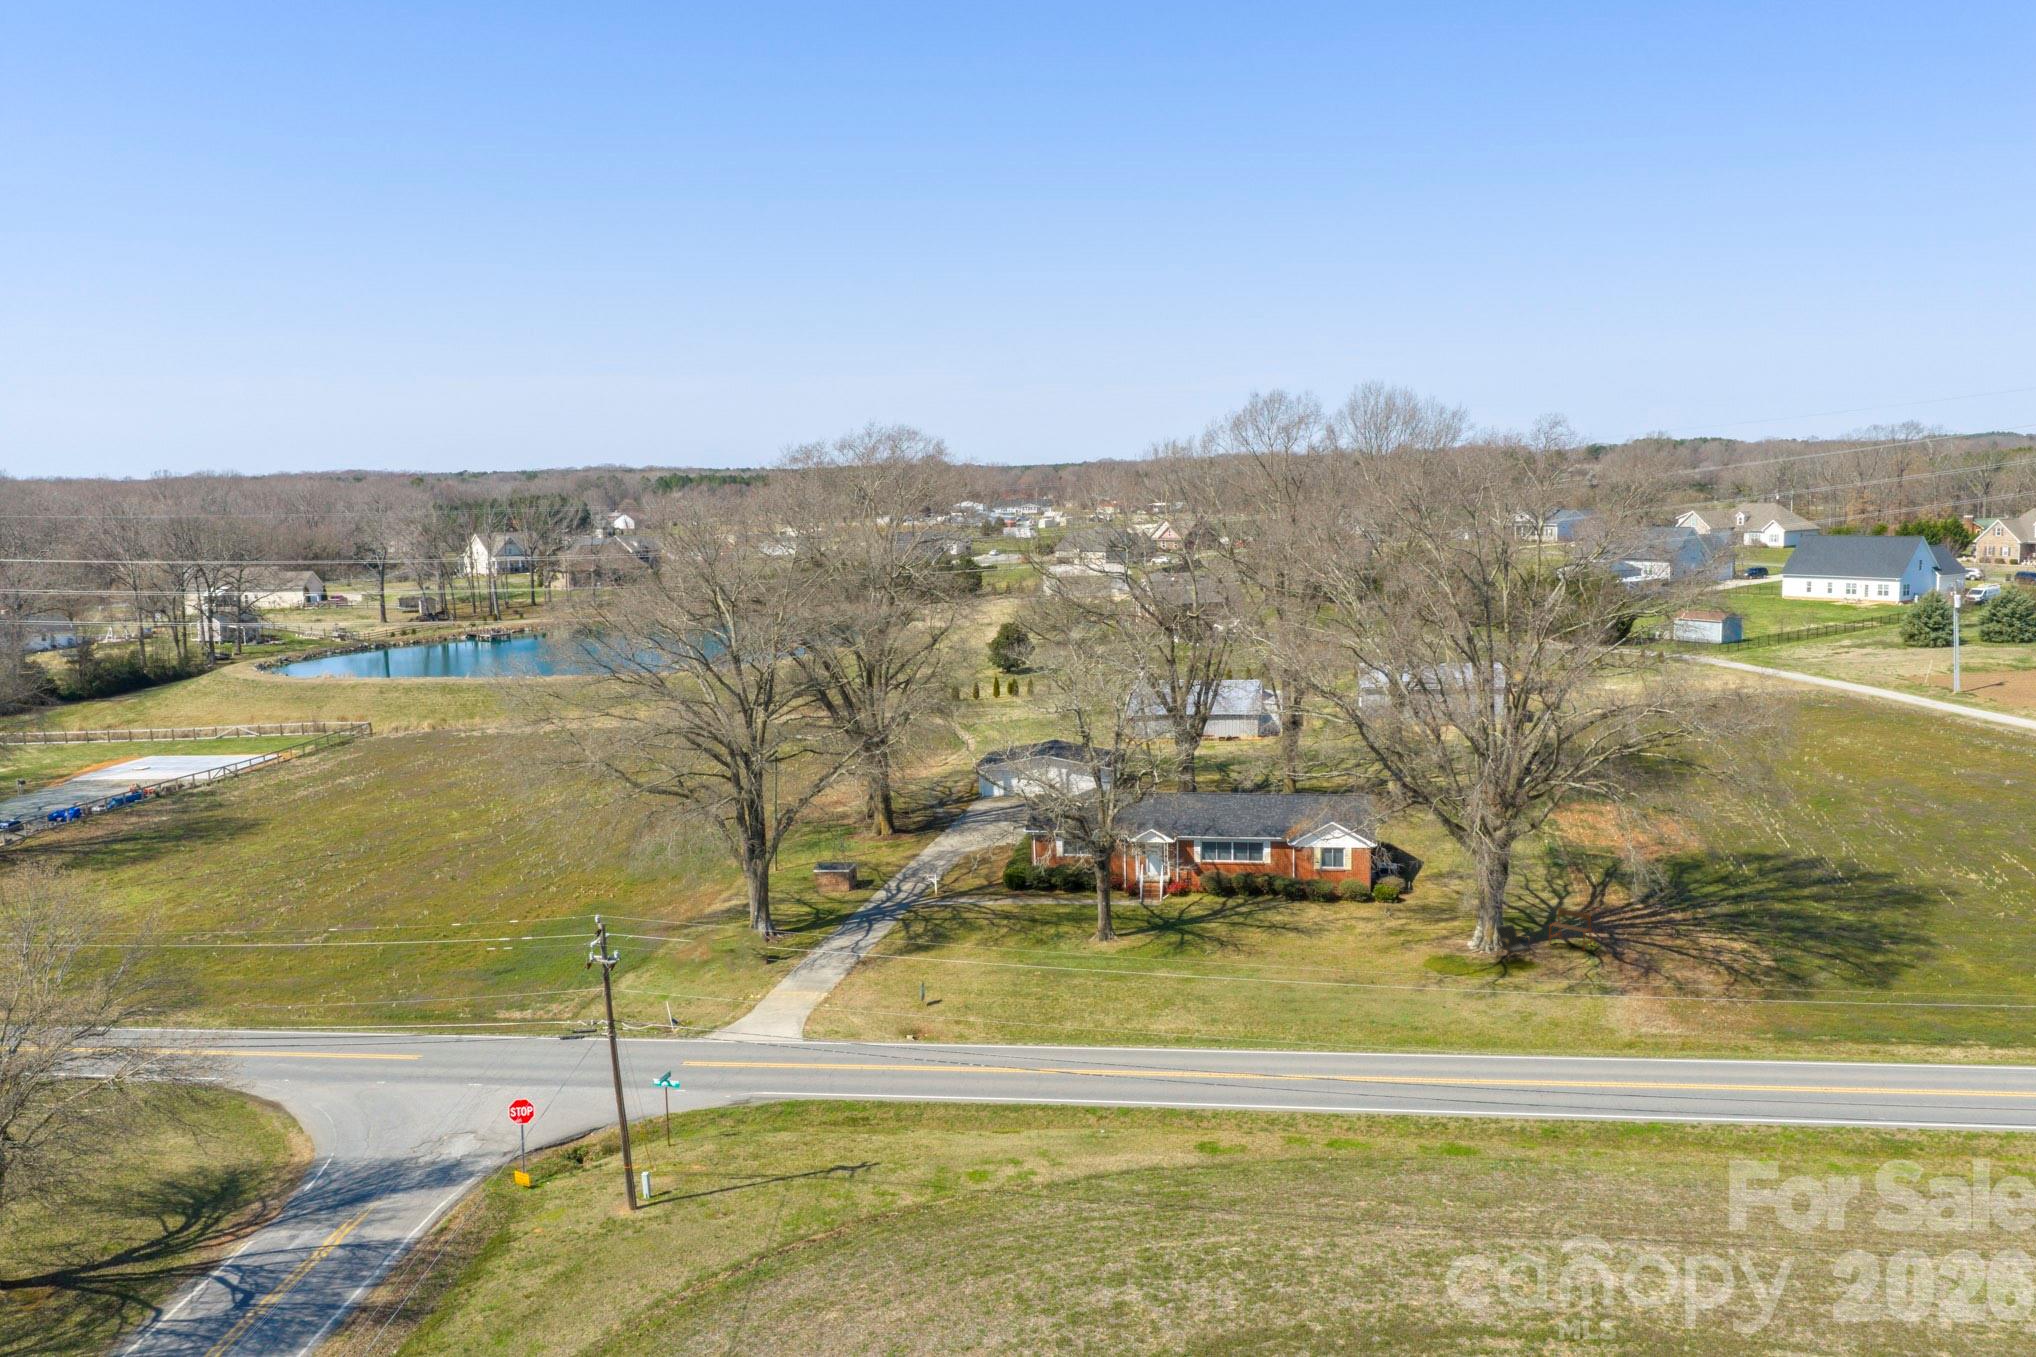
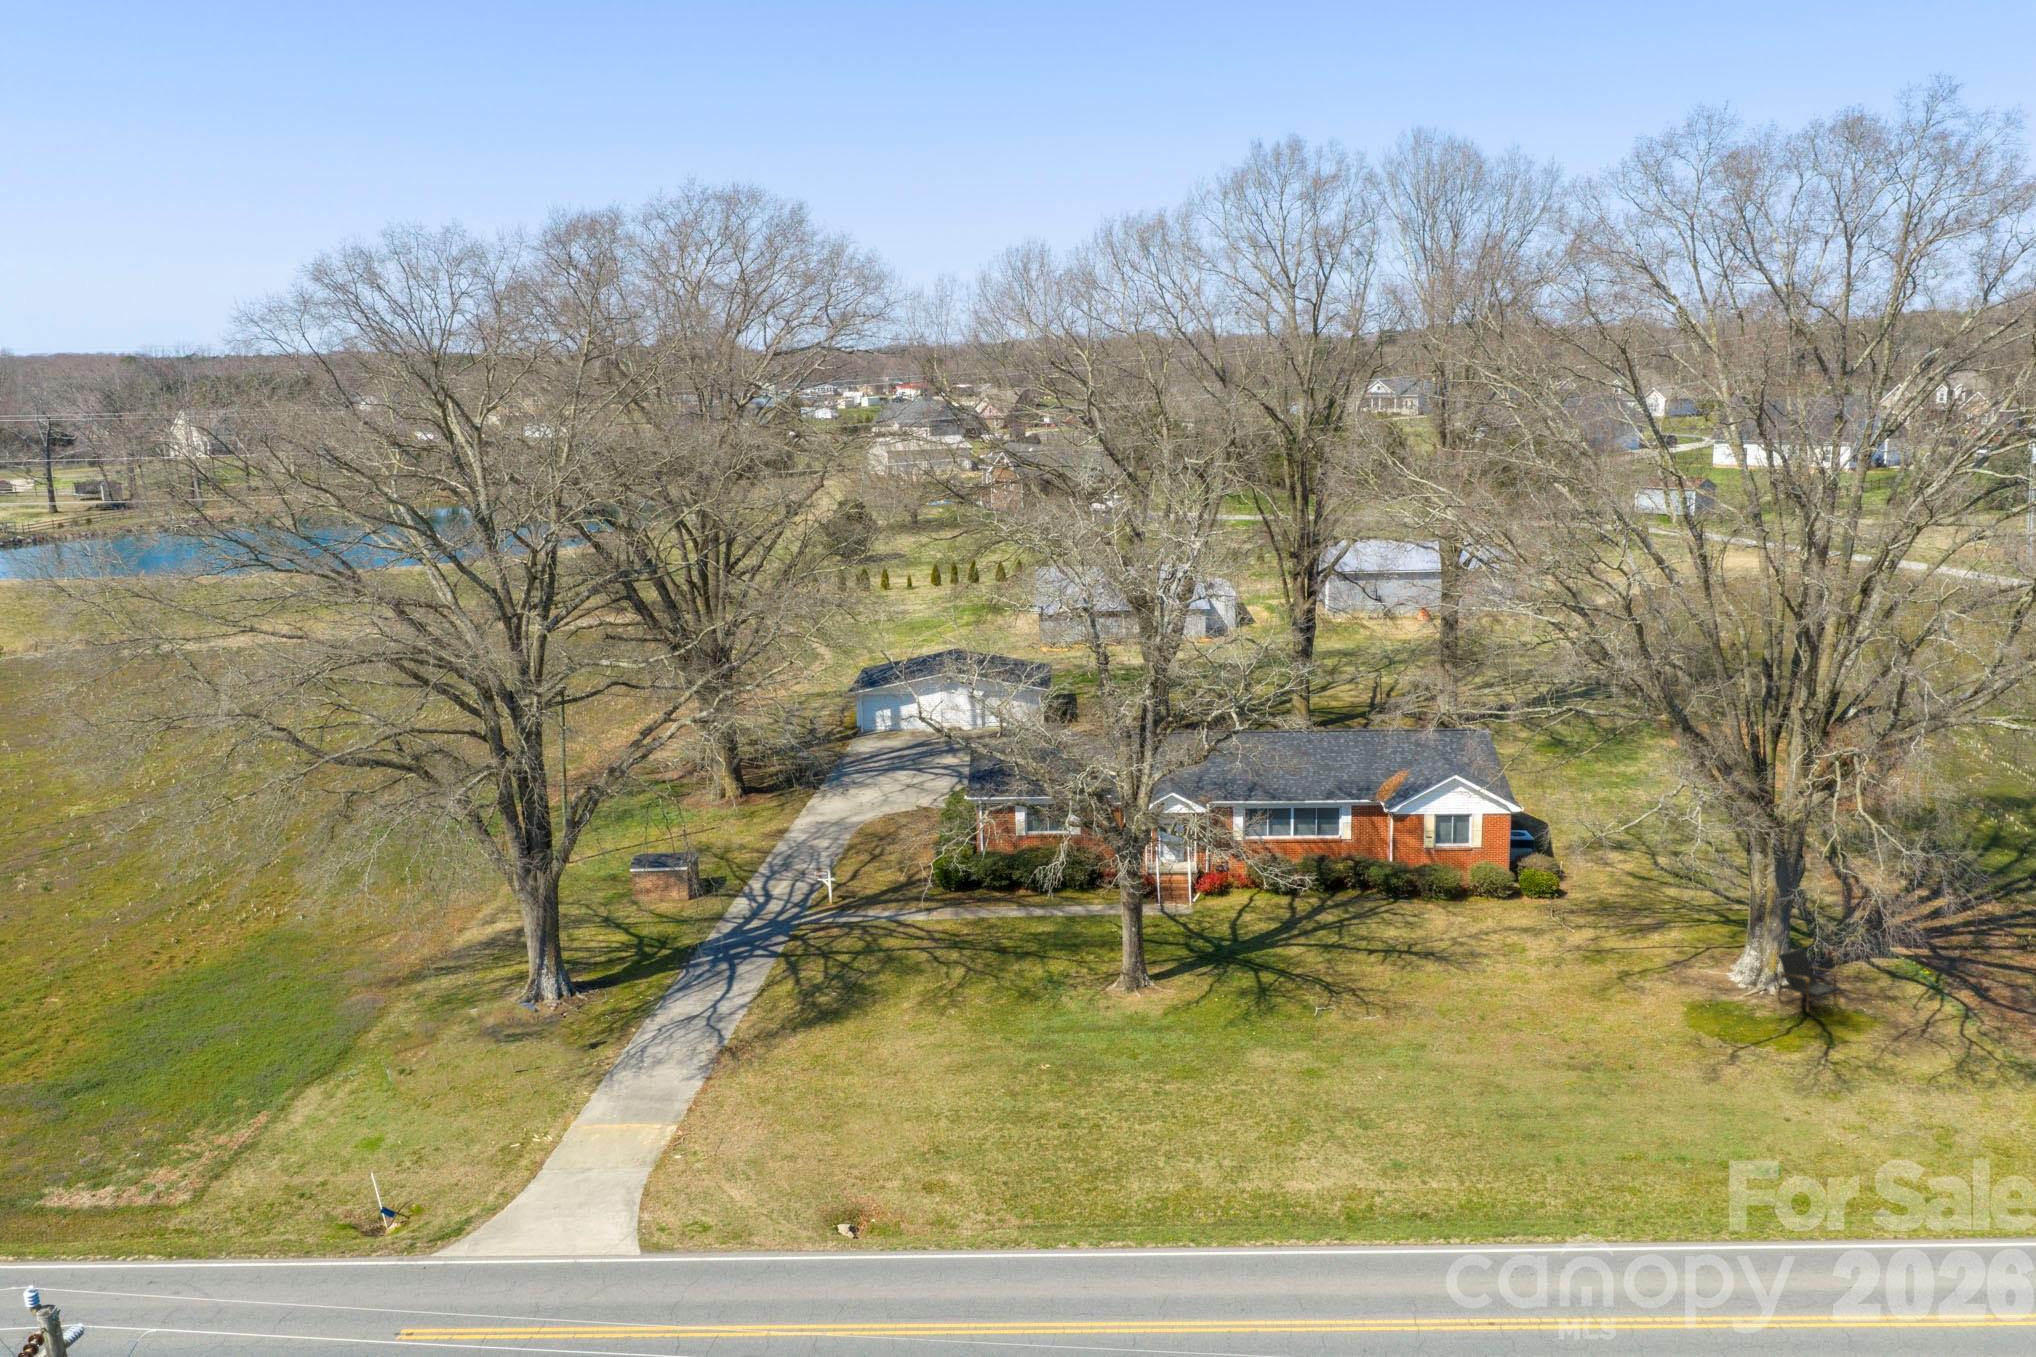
bench: present [1549,908,1592,950] -> none [1838,915,1911,987]

